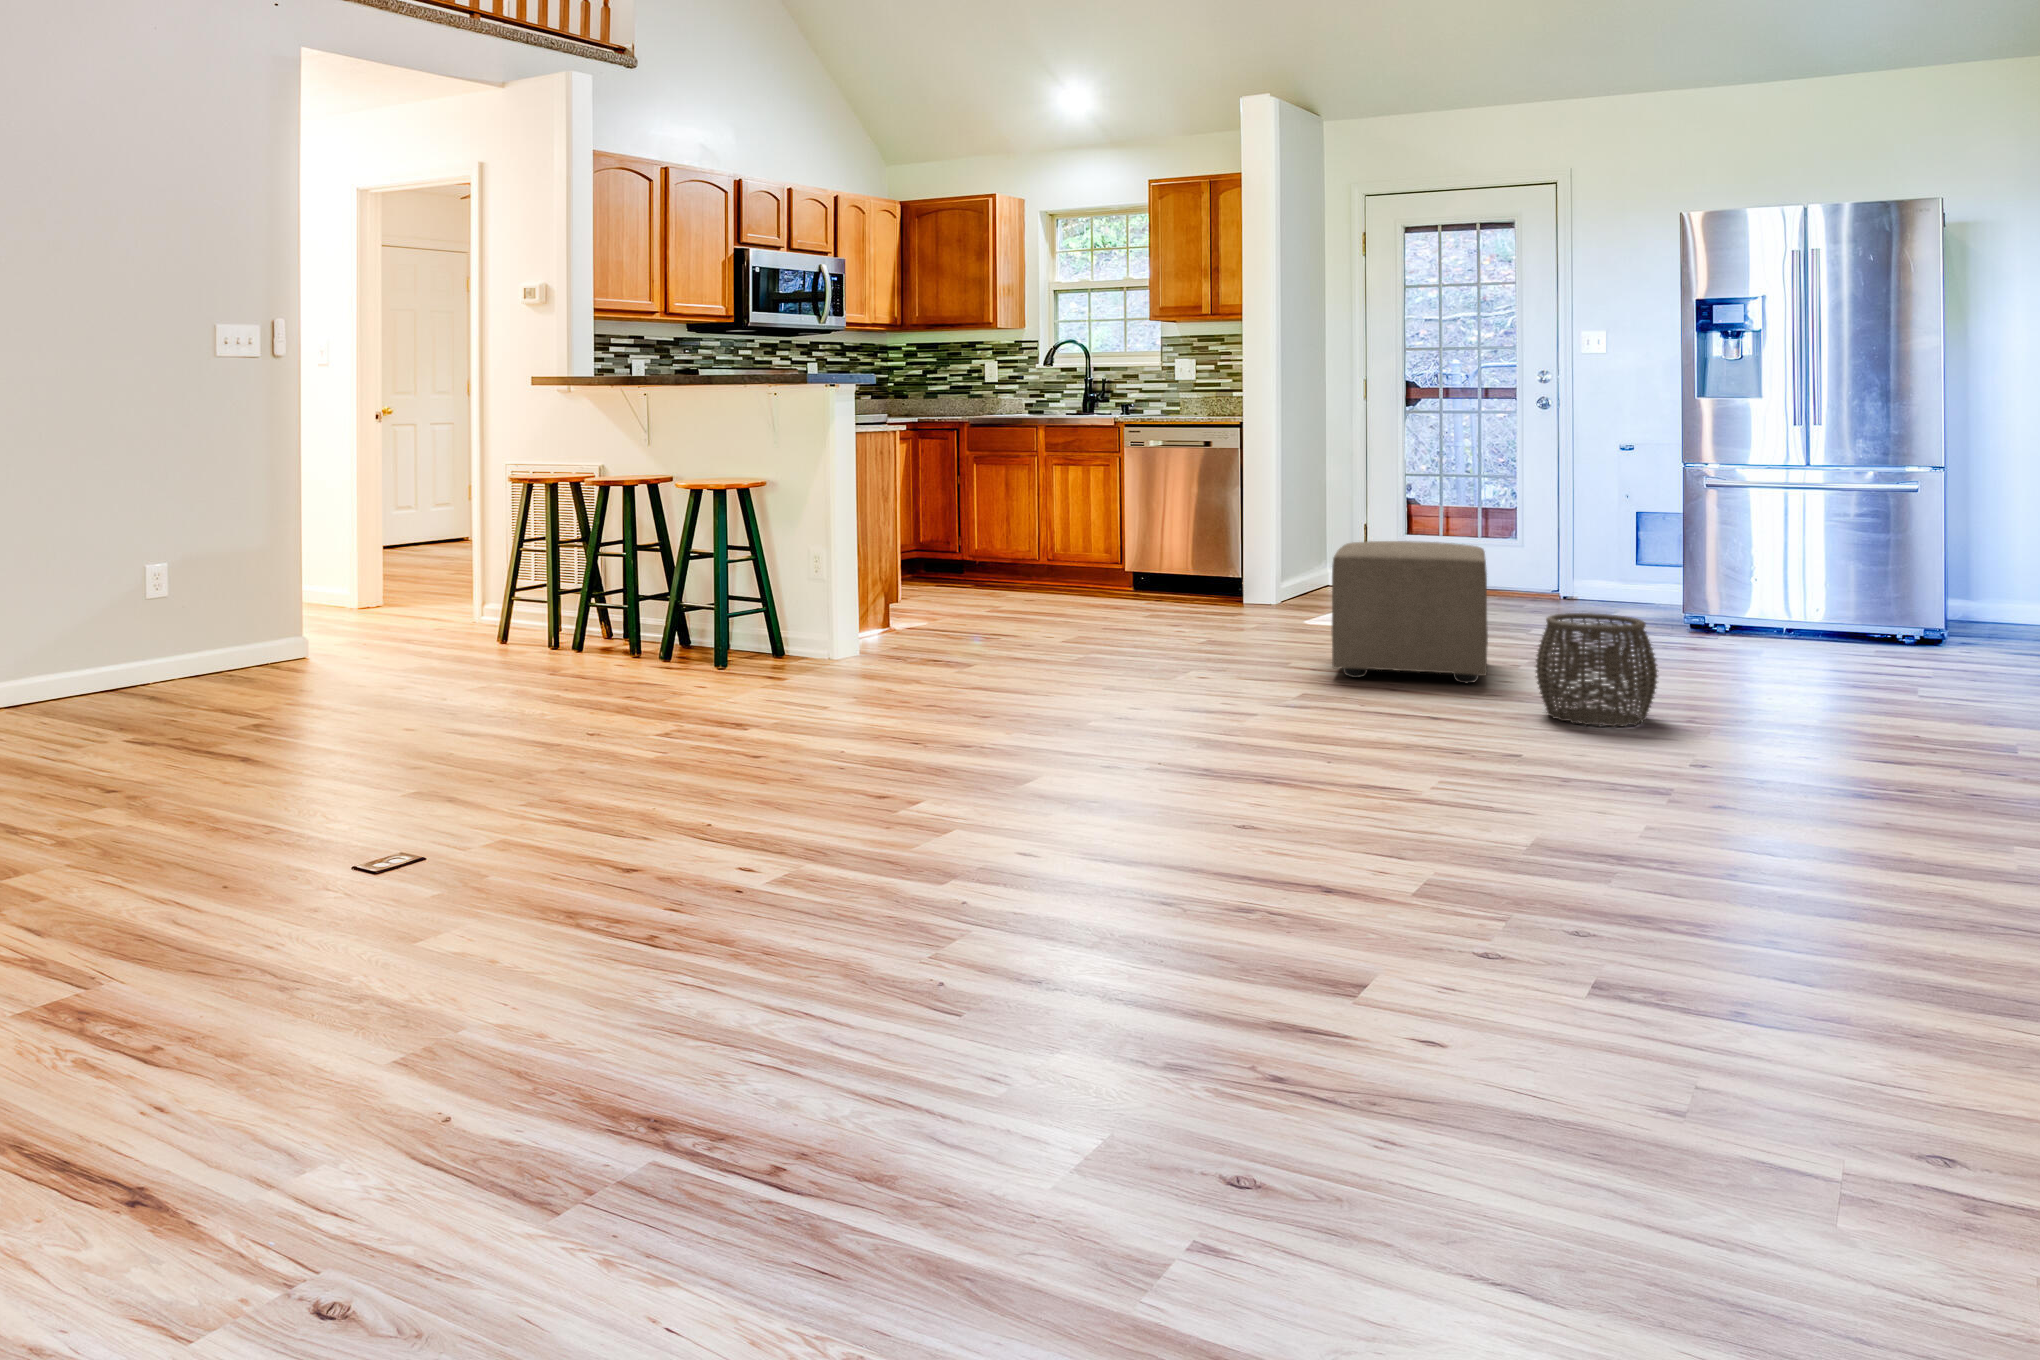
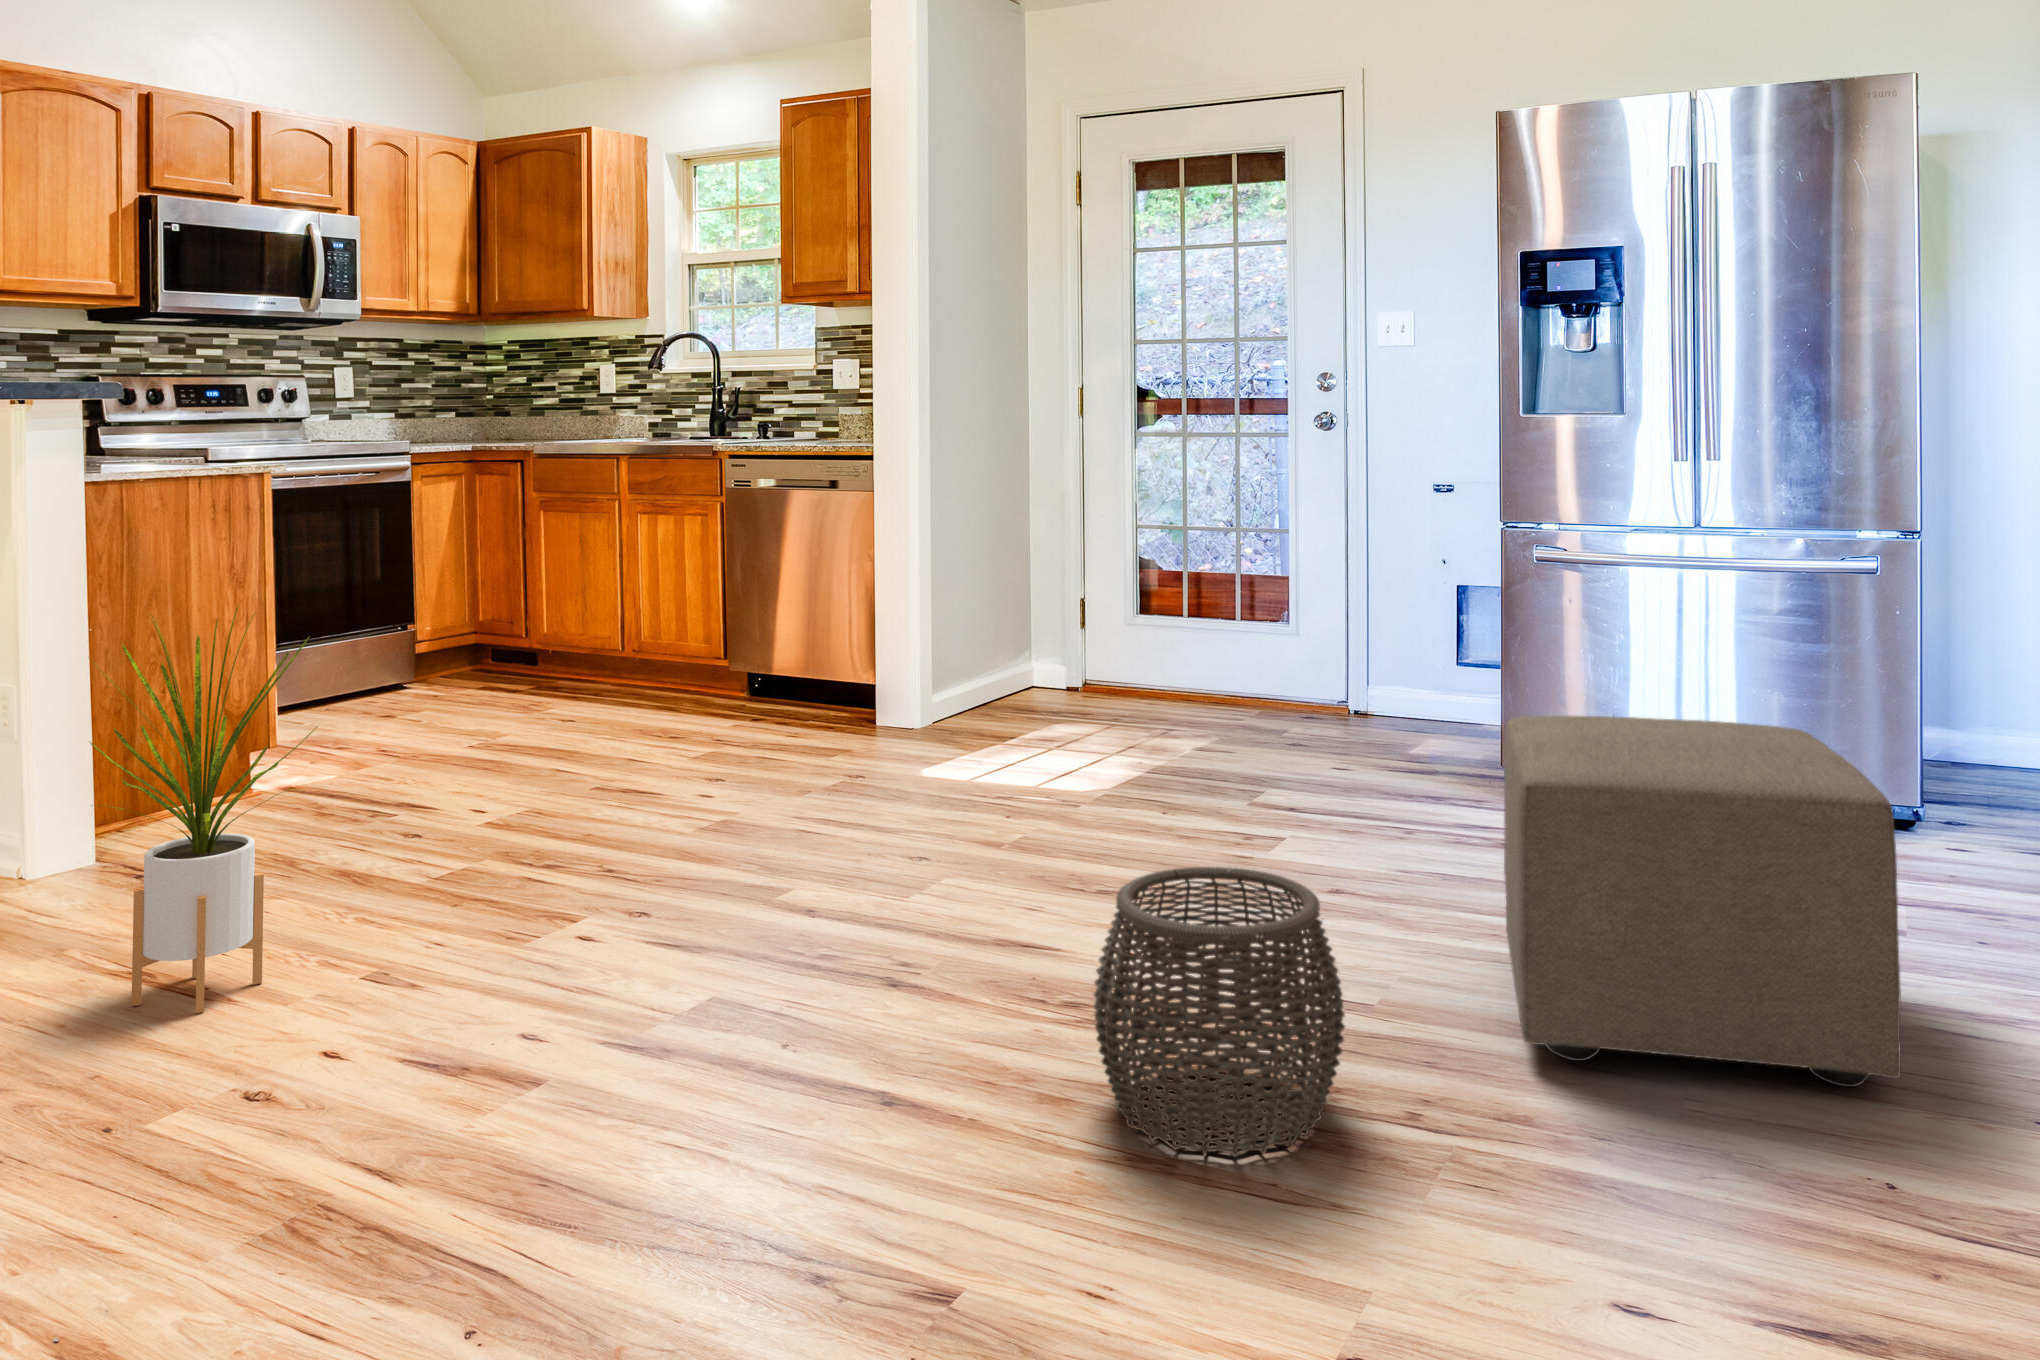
house plant: none [996,493,1099,692] -> present [89,607,317,1013]
ottoman: present [1331,541,1488,683] -> present [1504,716,1901,1087]

